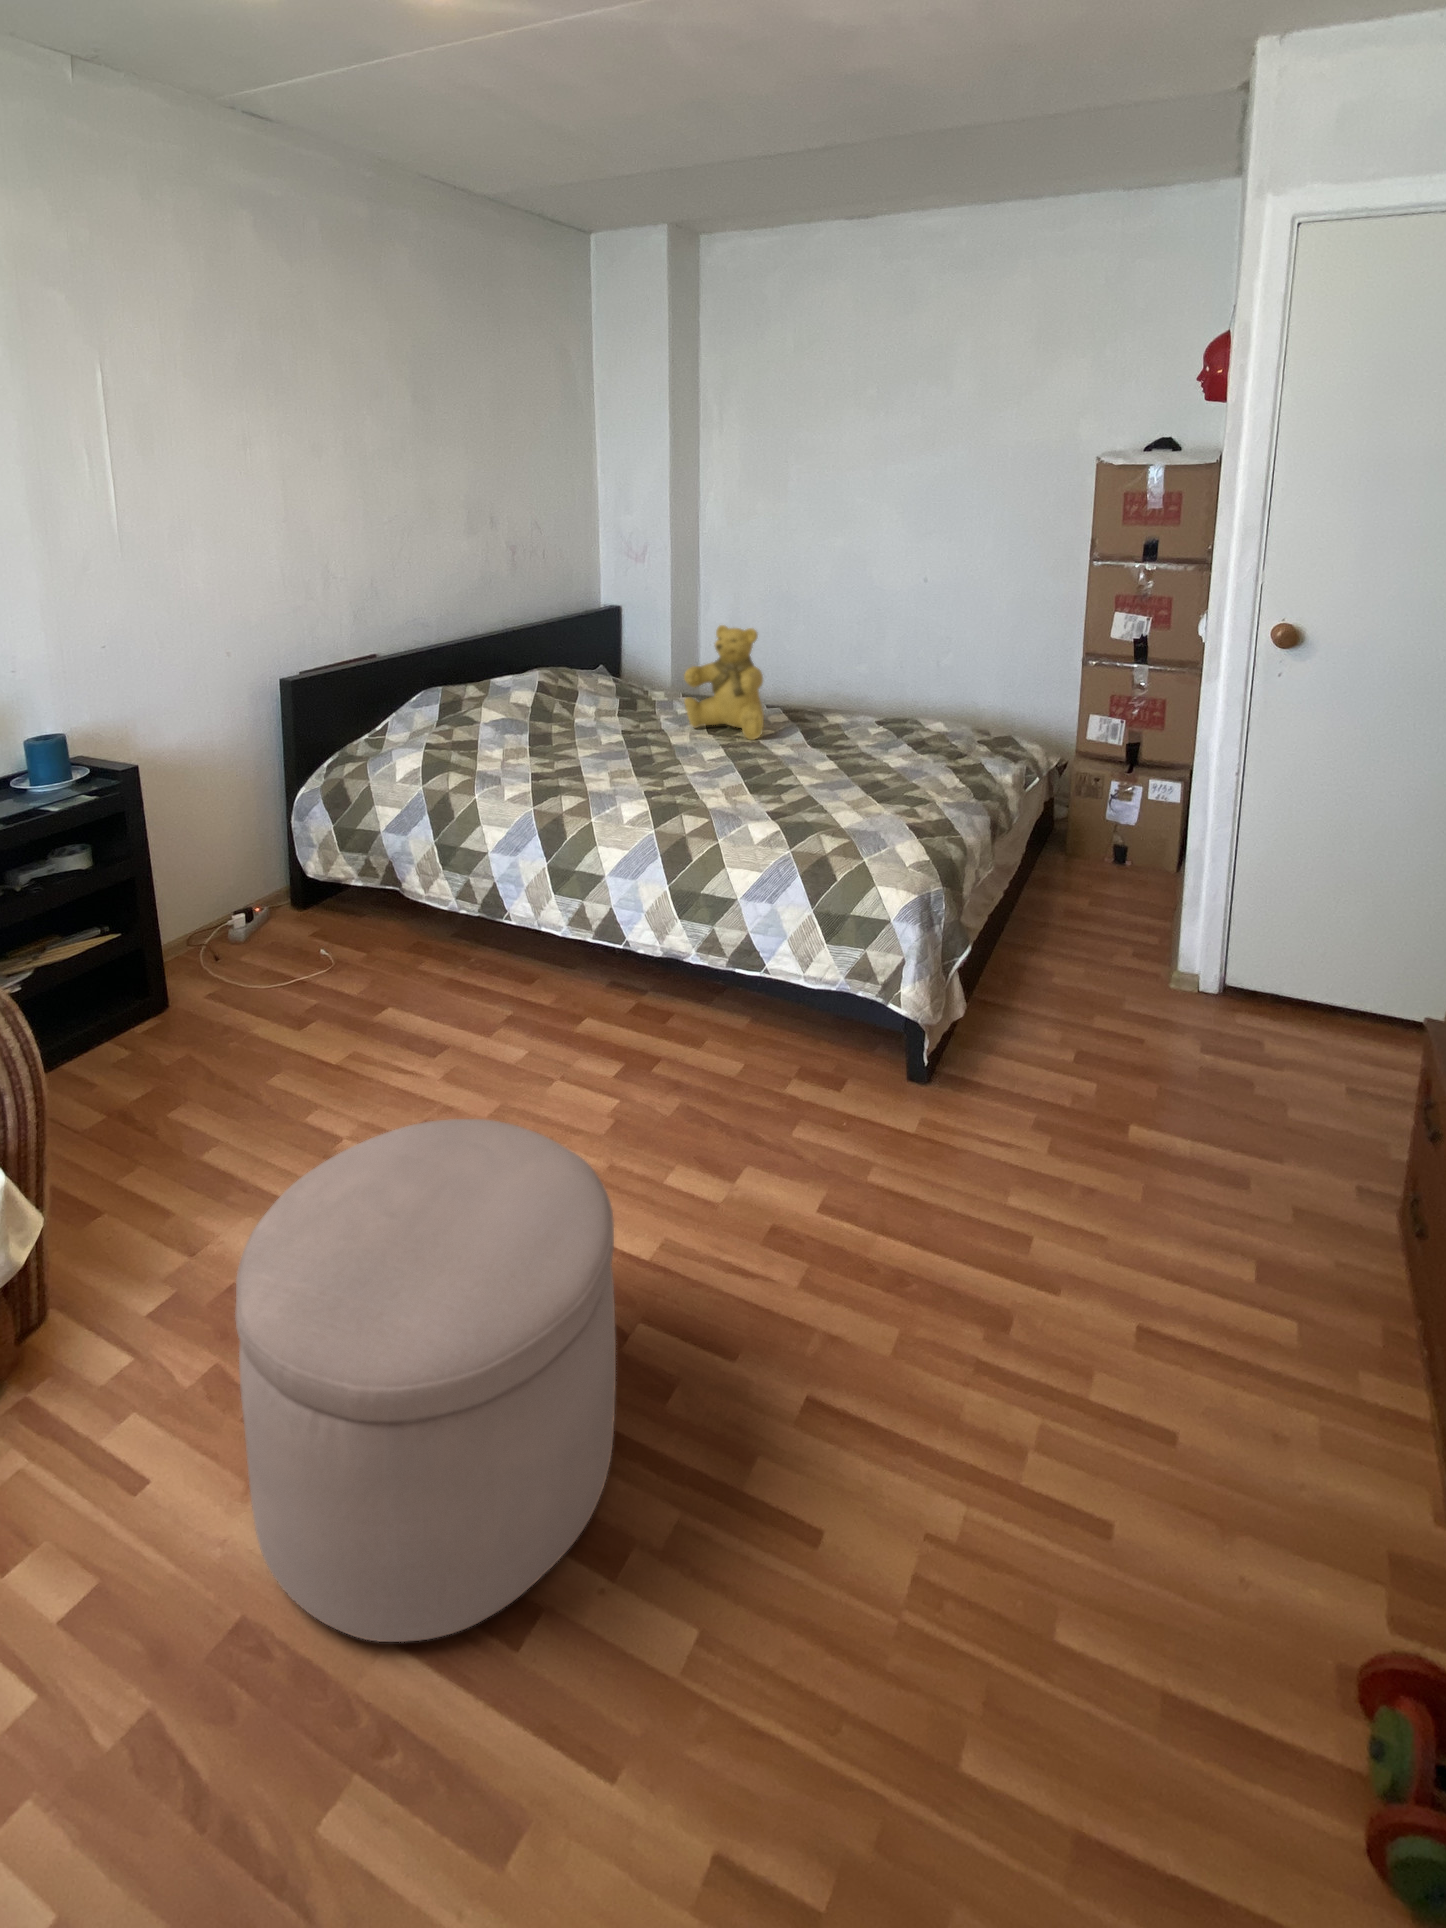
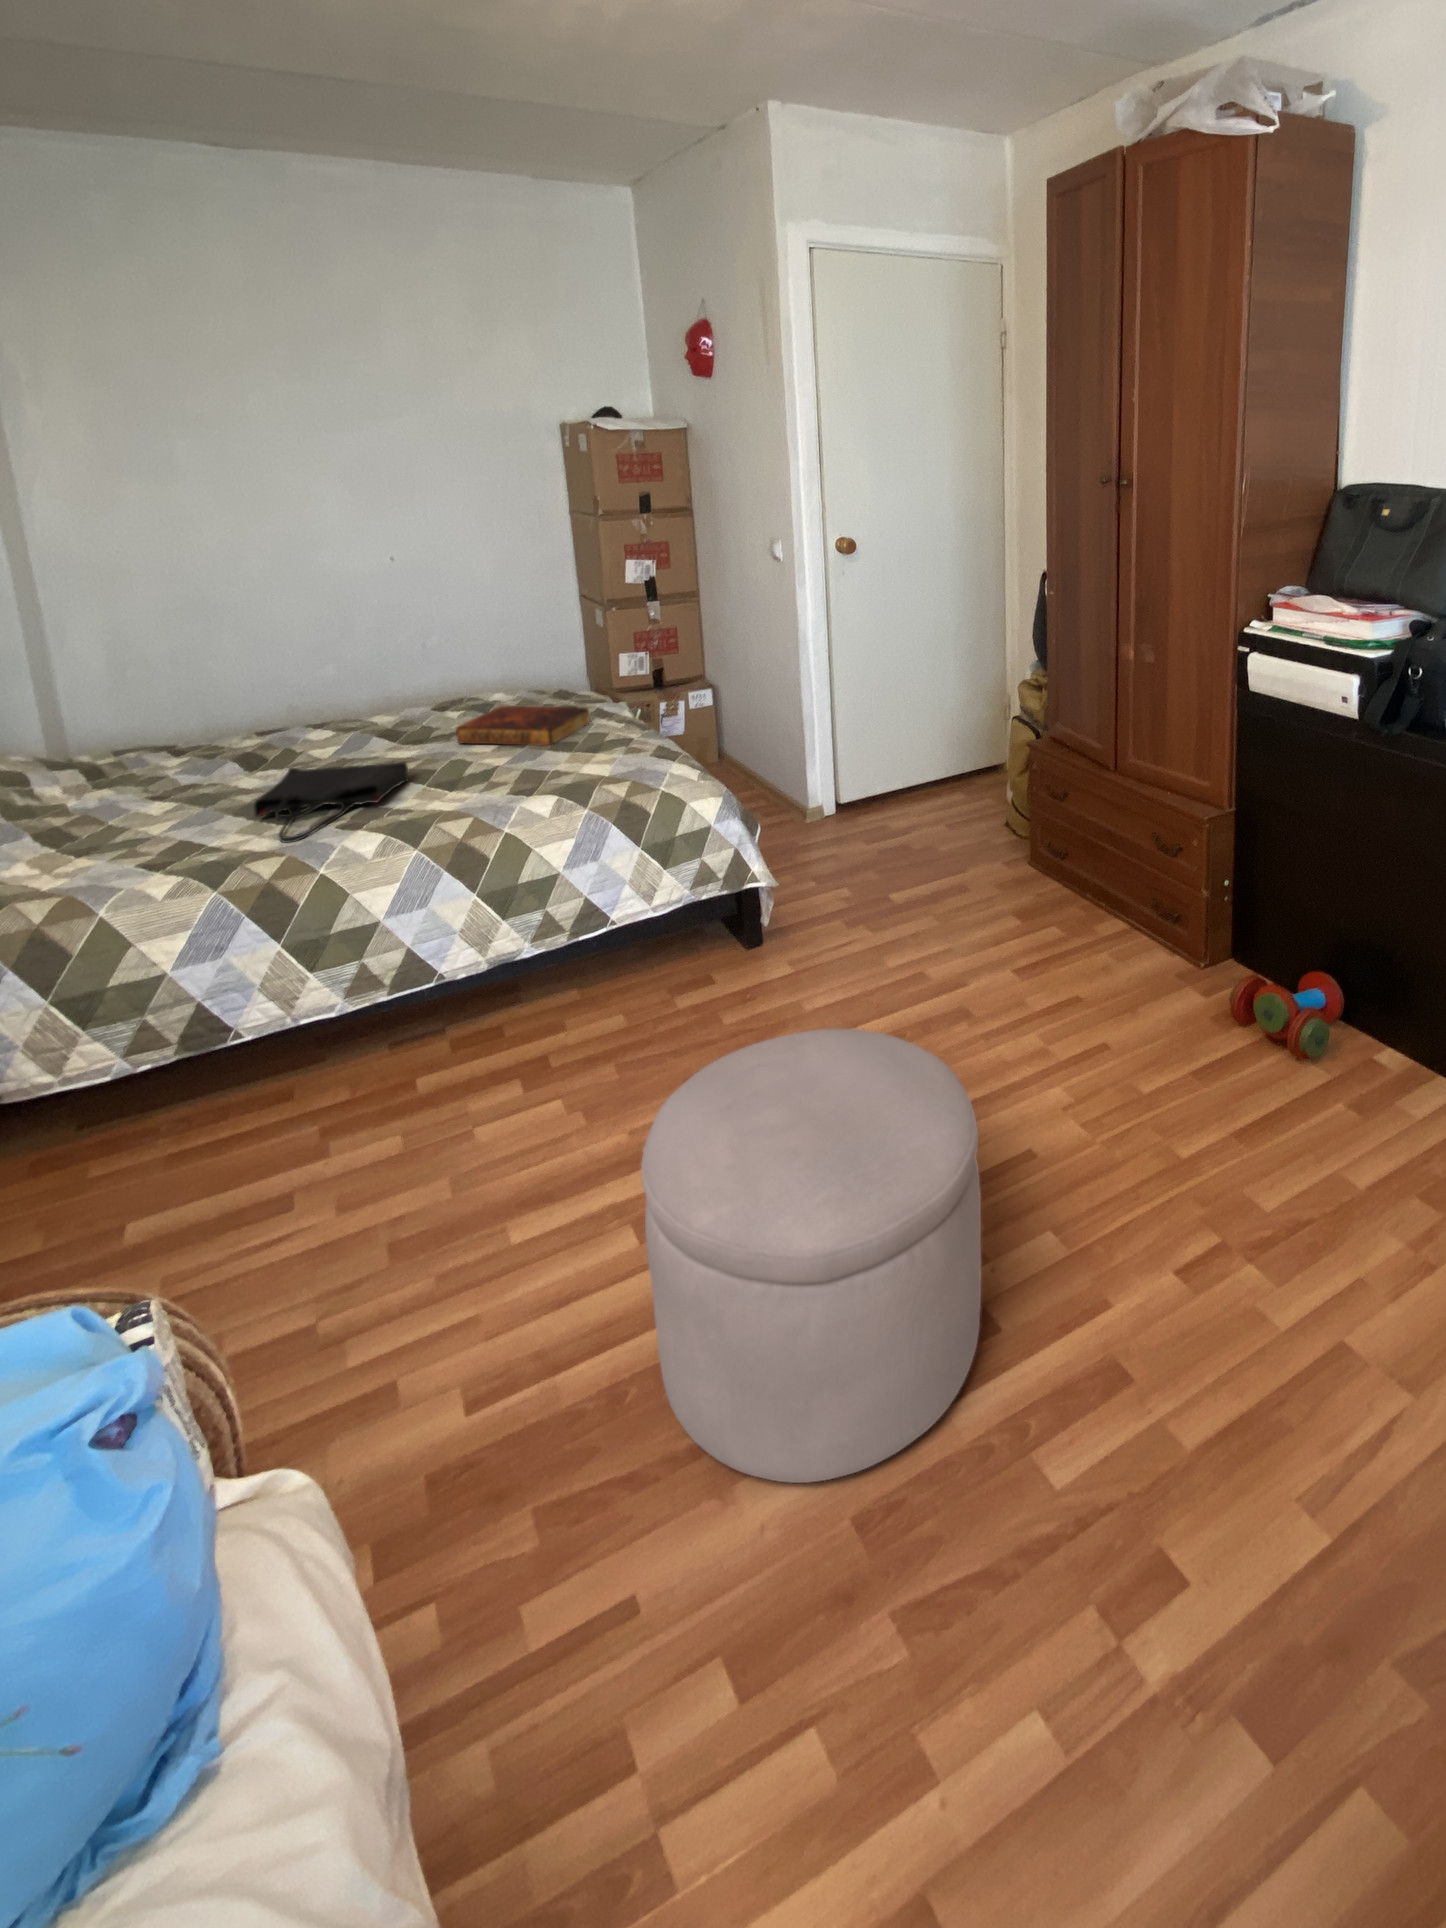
teddy bear: present [684,625,764,740] -> none [242,633,376,766]
book: none [810,731,932,782] -> present [456,706,590,745]
tote bag: none [585,732,725,789] -> present [254,762,408,843]

